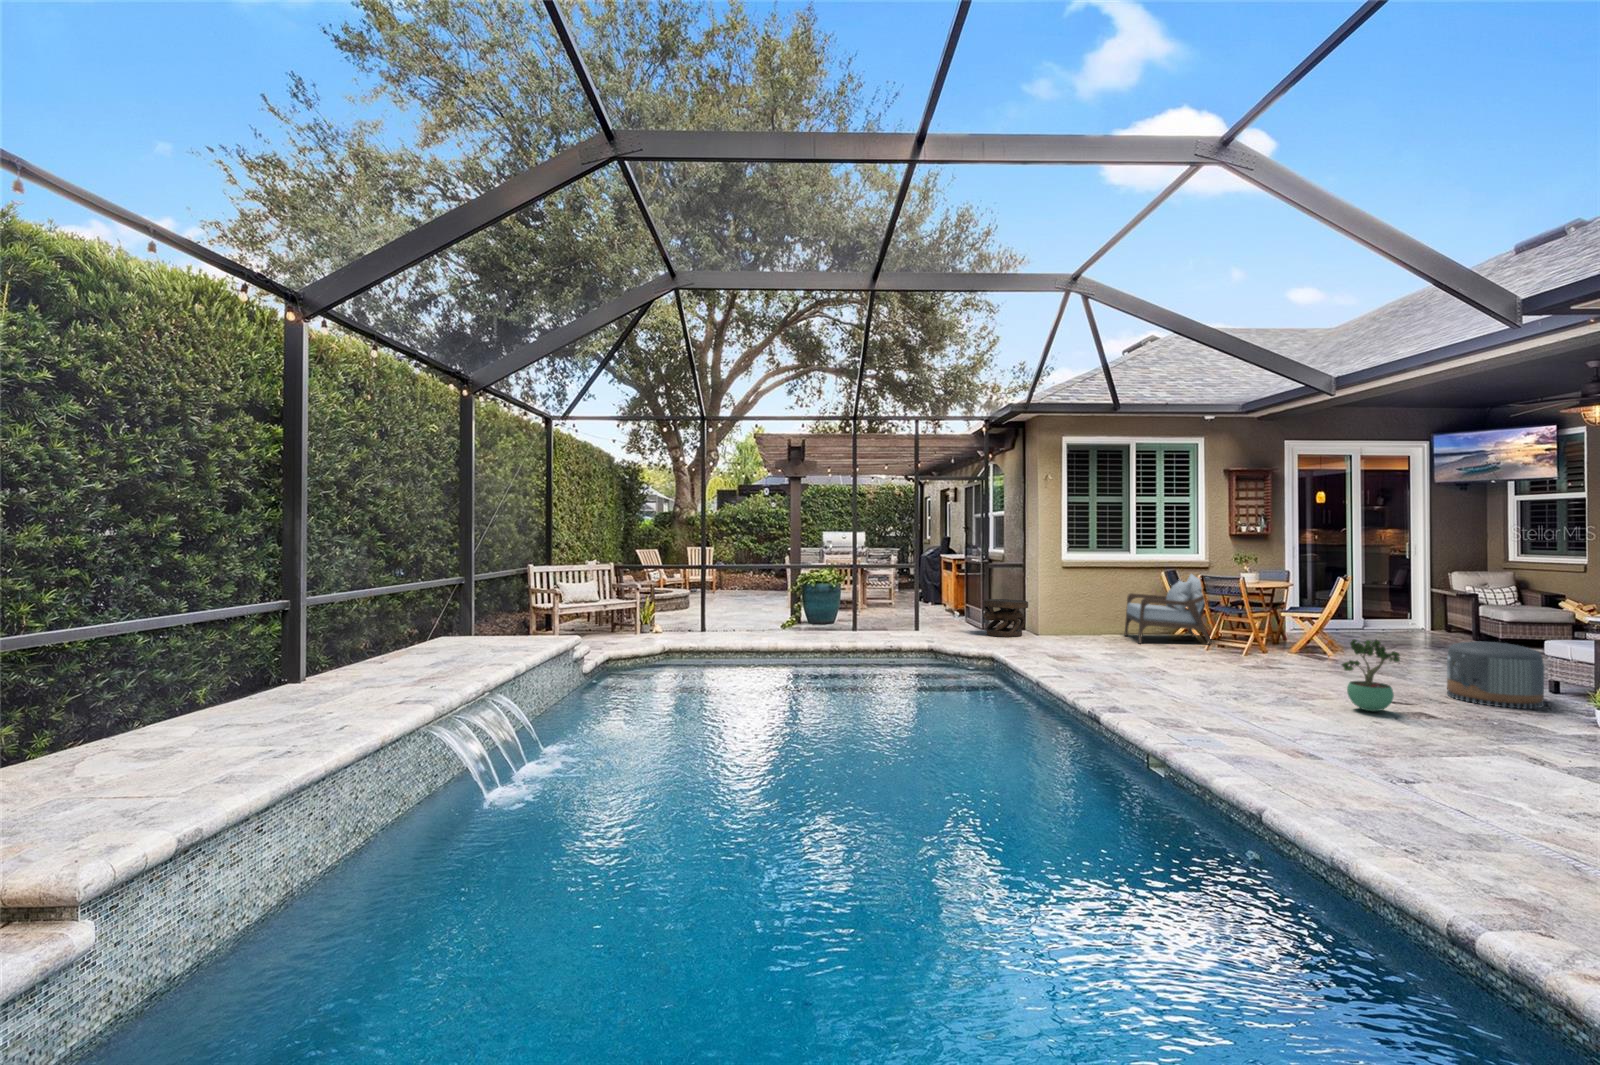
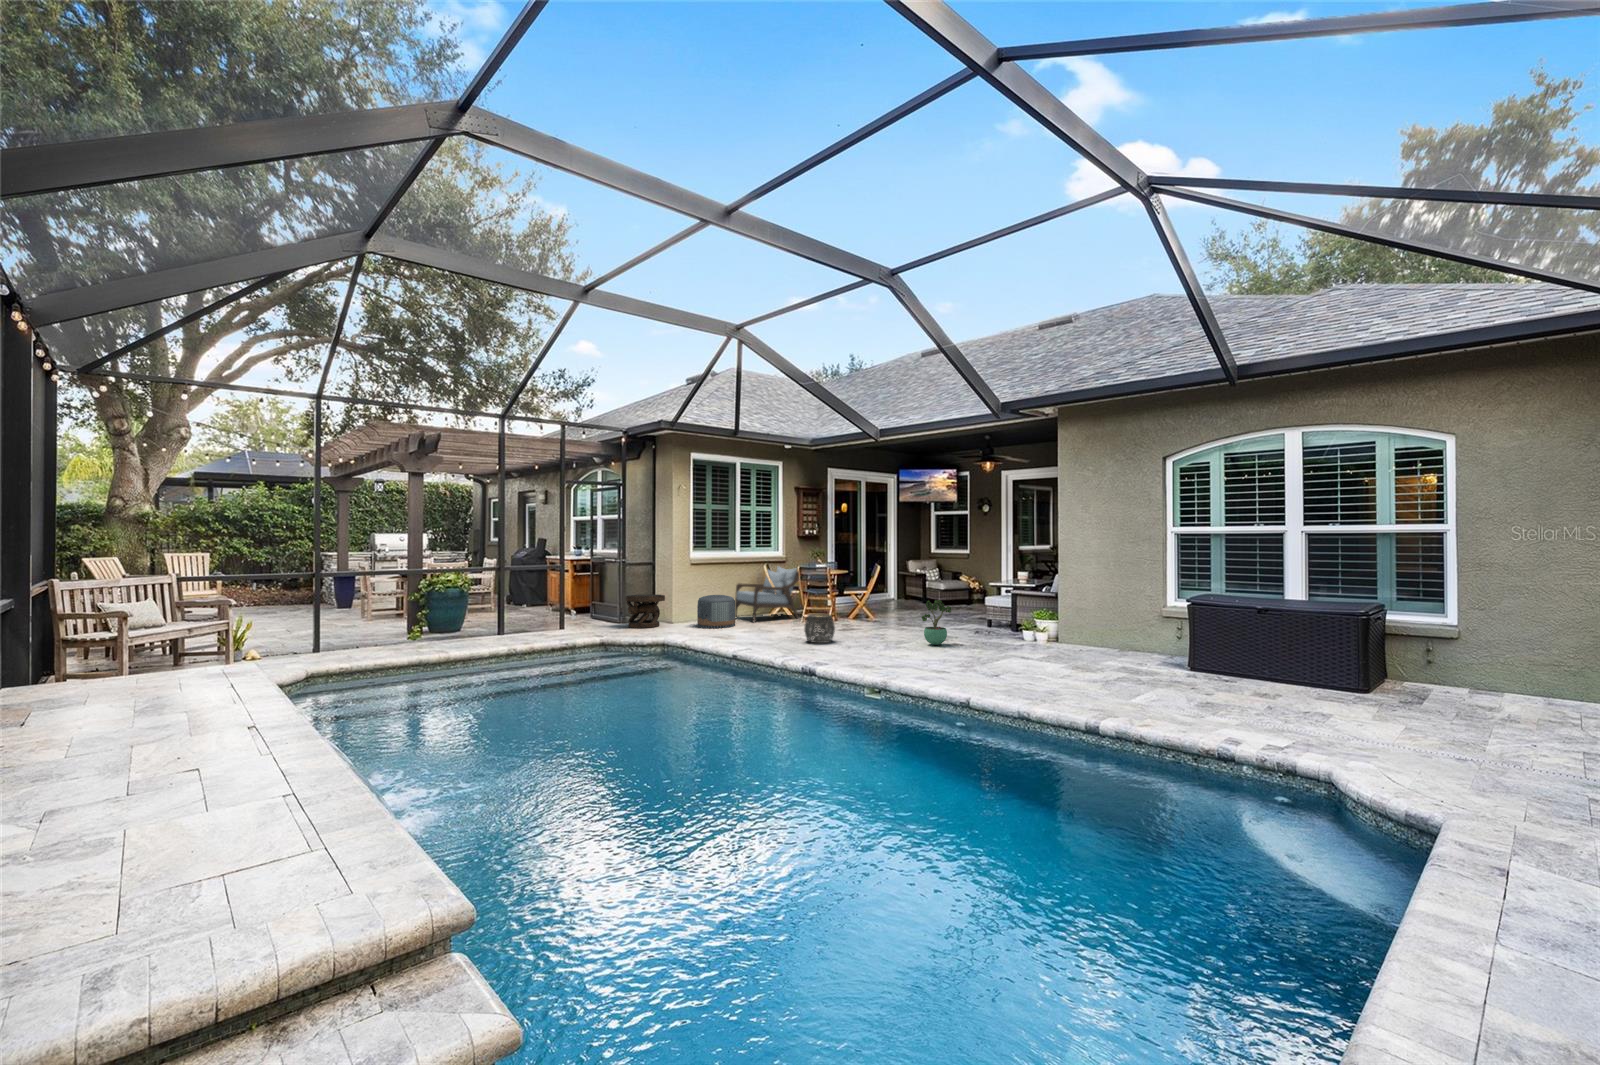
woven basket: none [1157,641,1204,683] -> present [805,614,835,643]
pouf: present [1447,641,1544,709] -> present [697,595,735,629]

